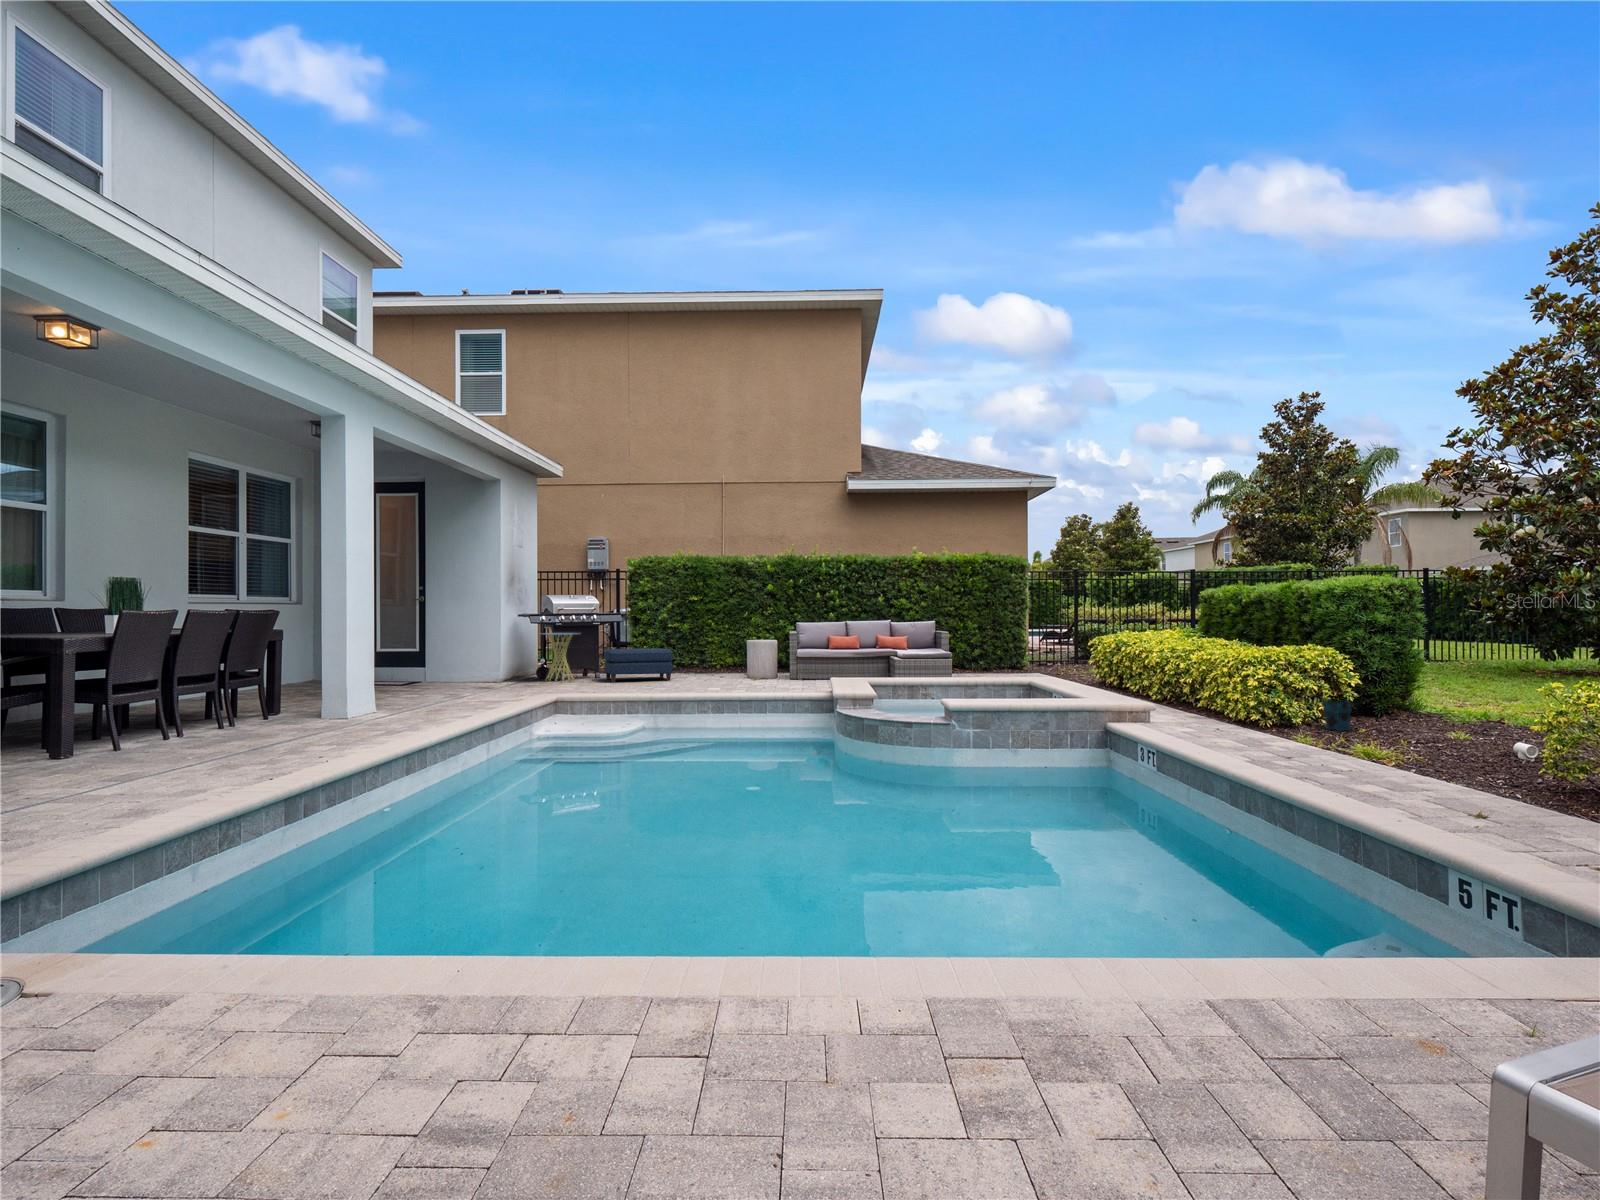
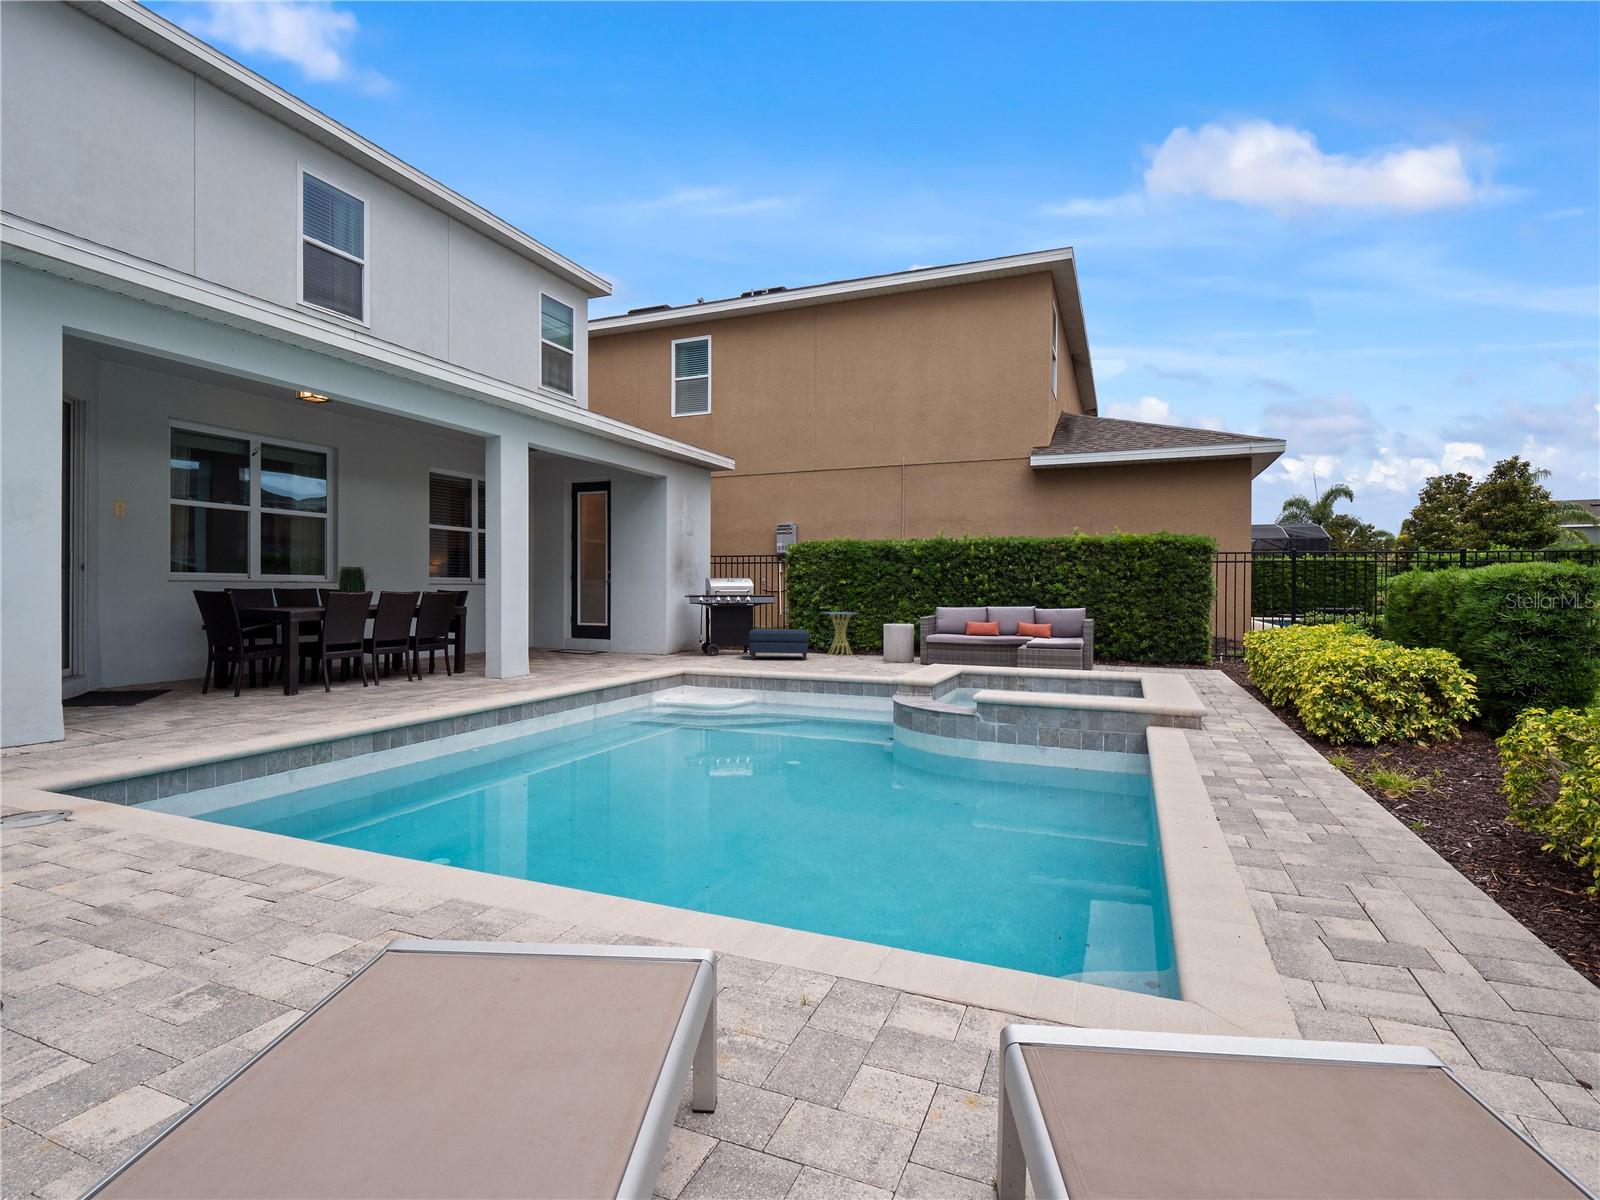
side table: present [539,633,574,680] -> present [827,612,853,655]
watering can: present [1317,693,1352,731] -> none [1402,708,1432,753]

